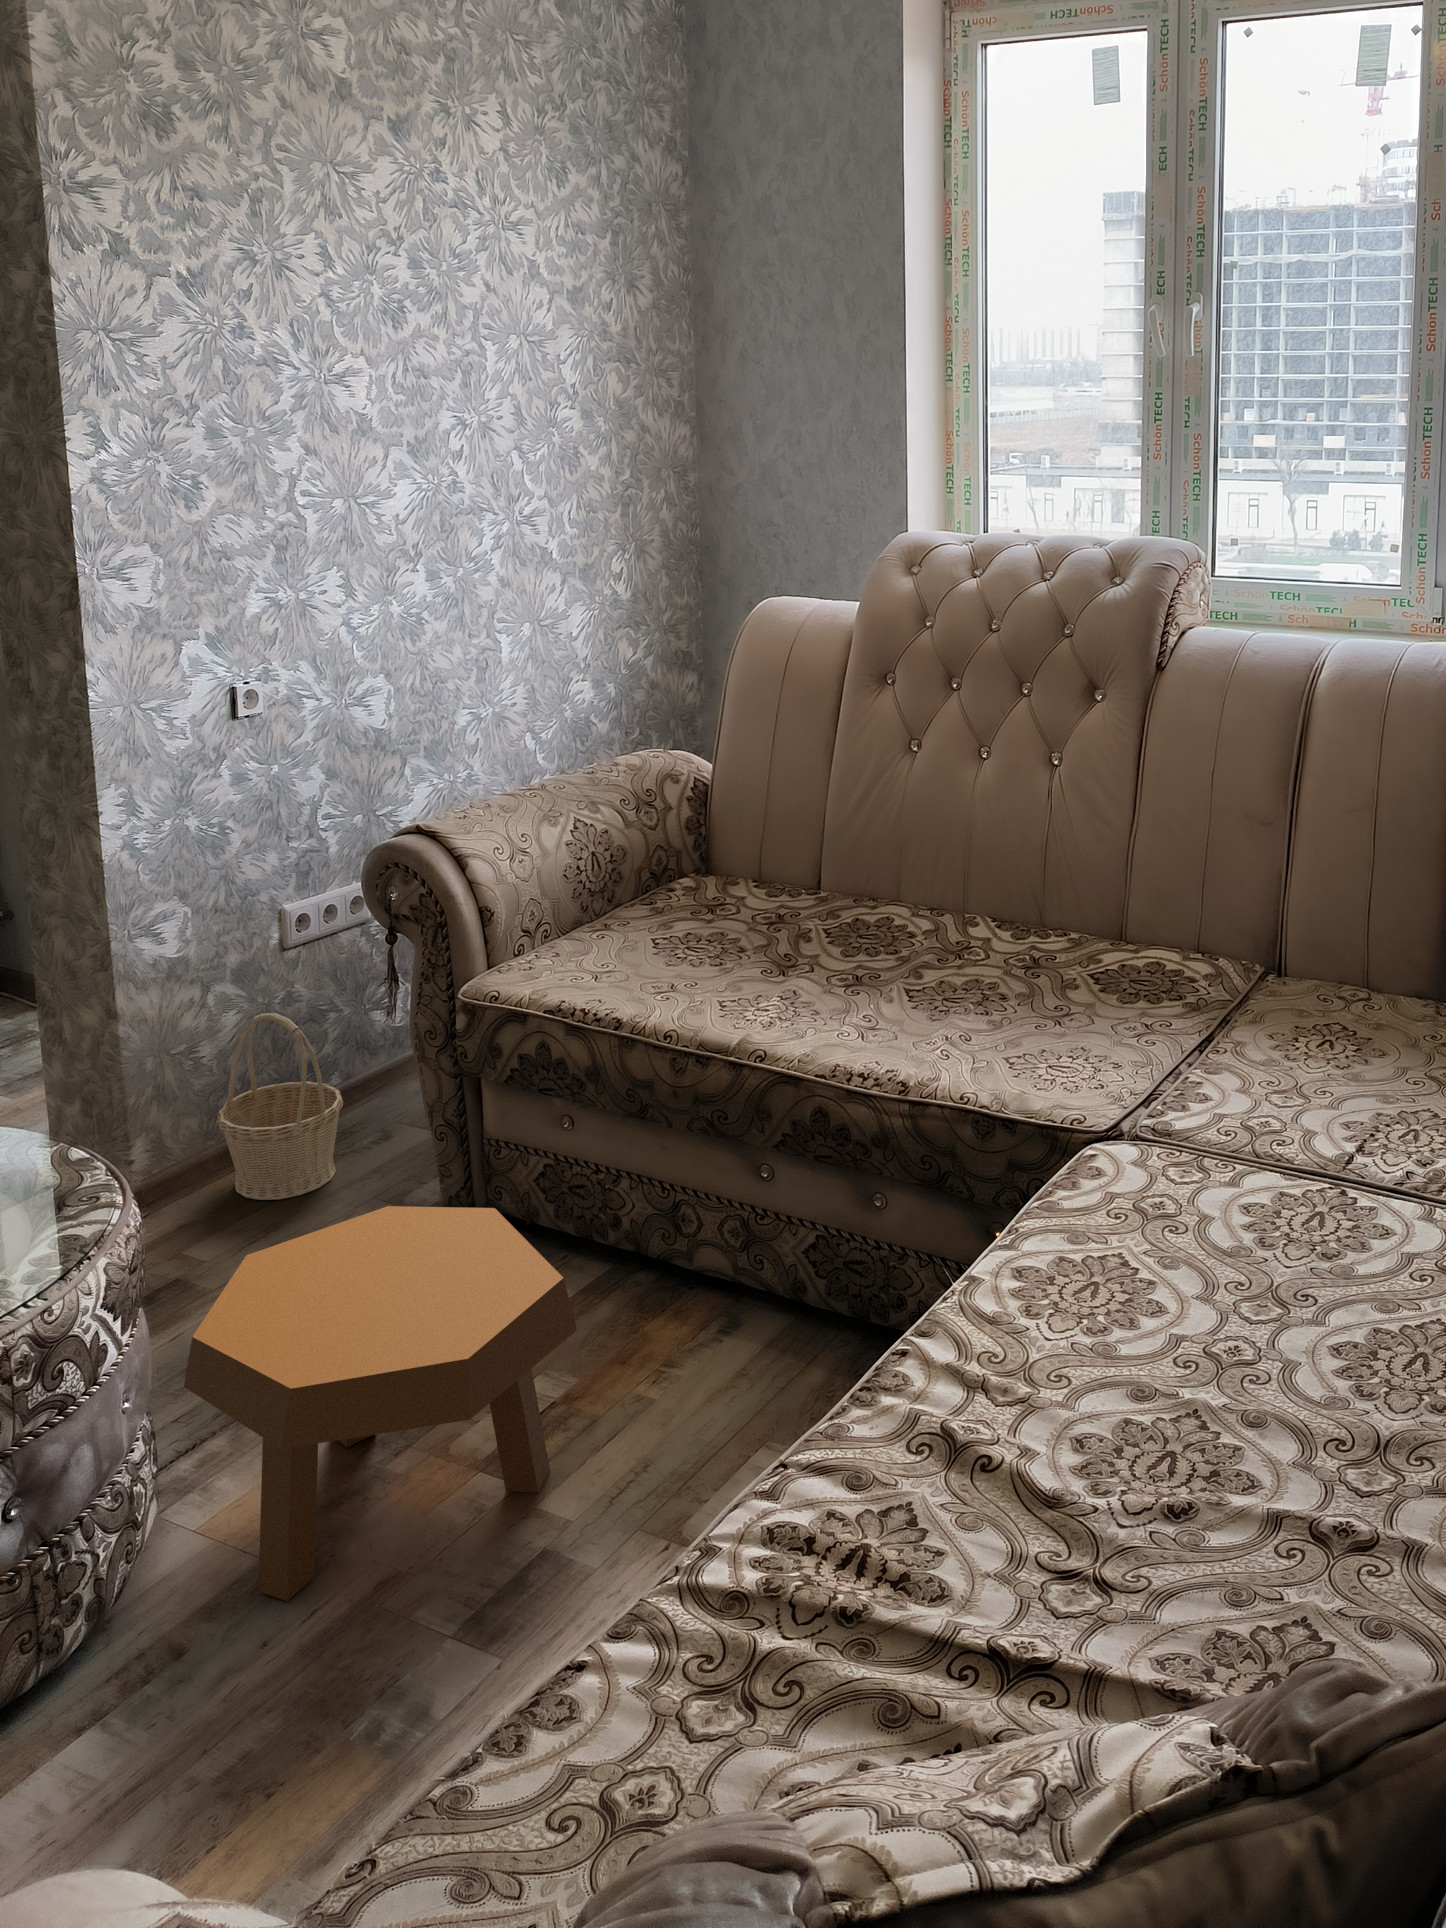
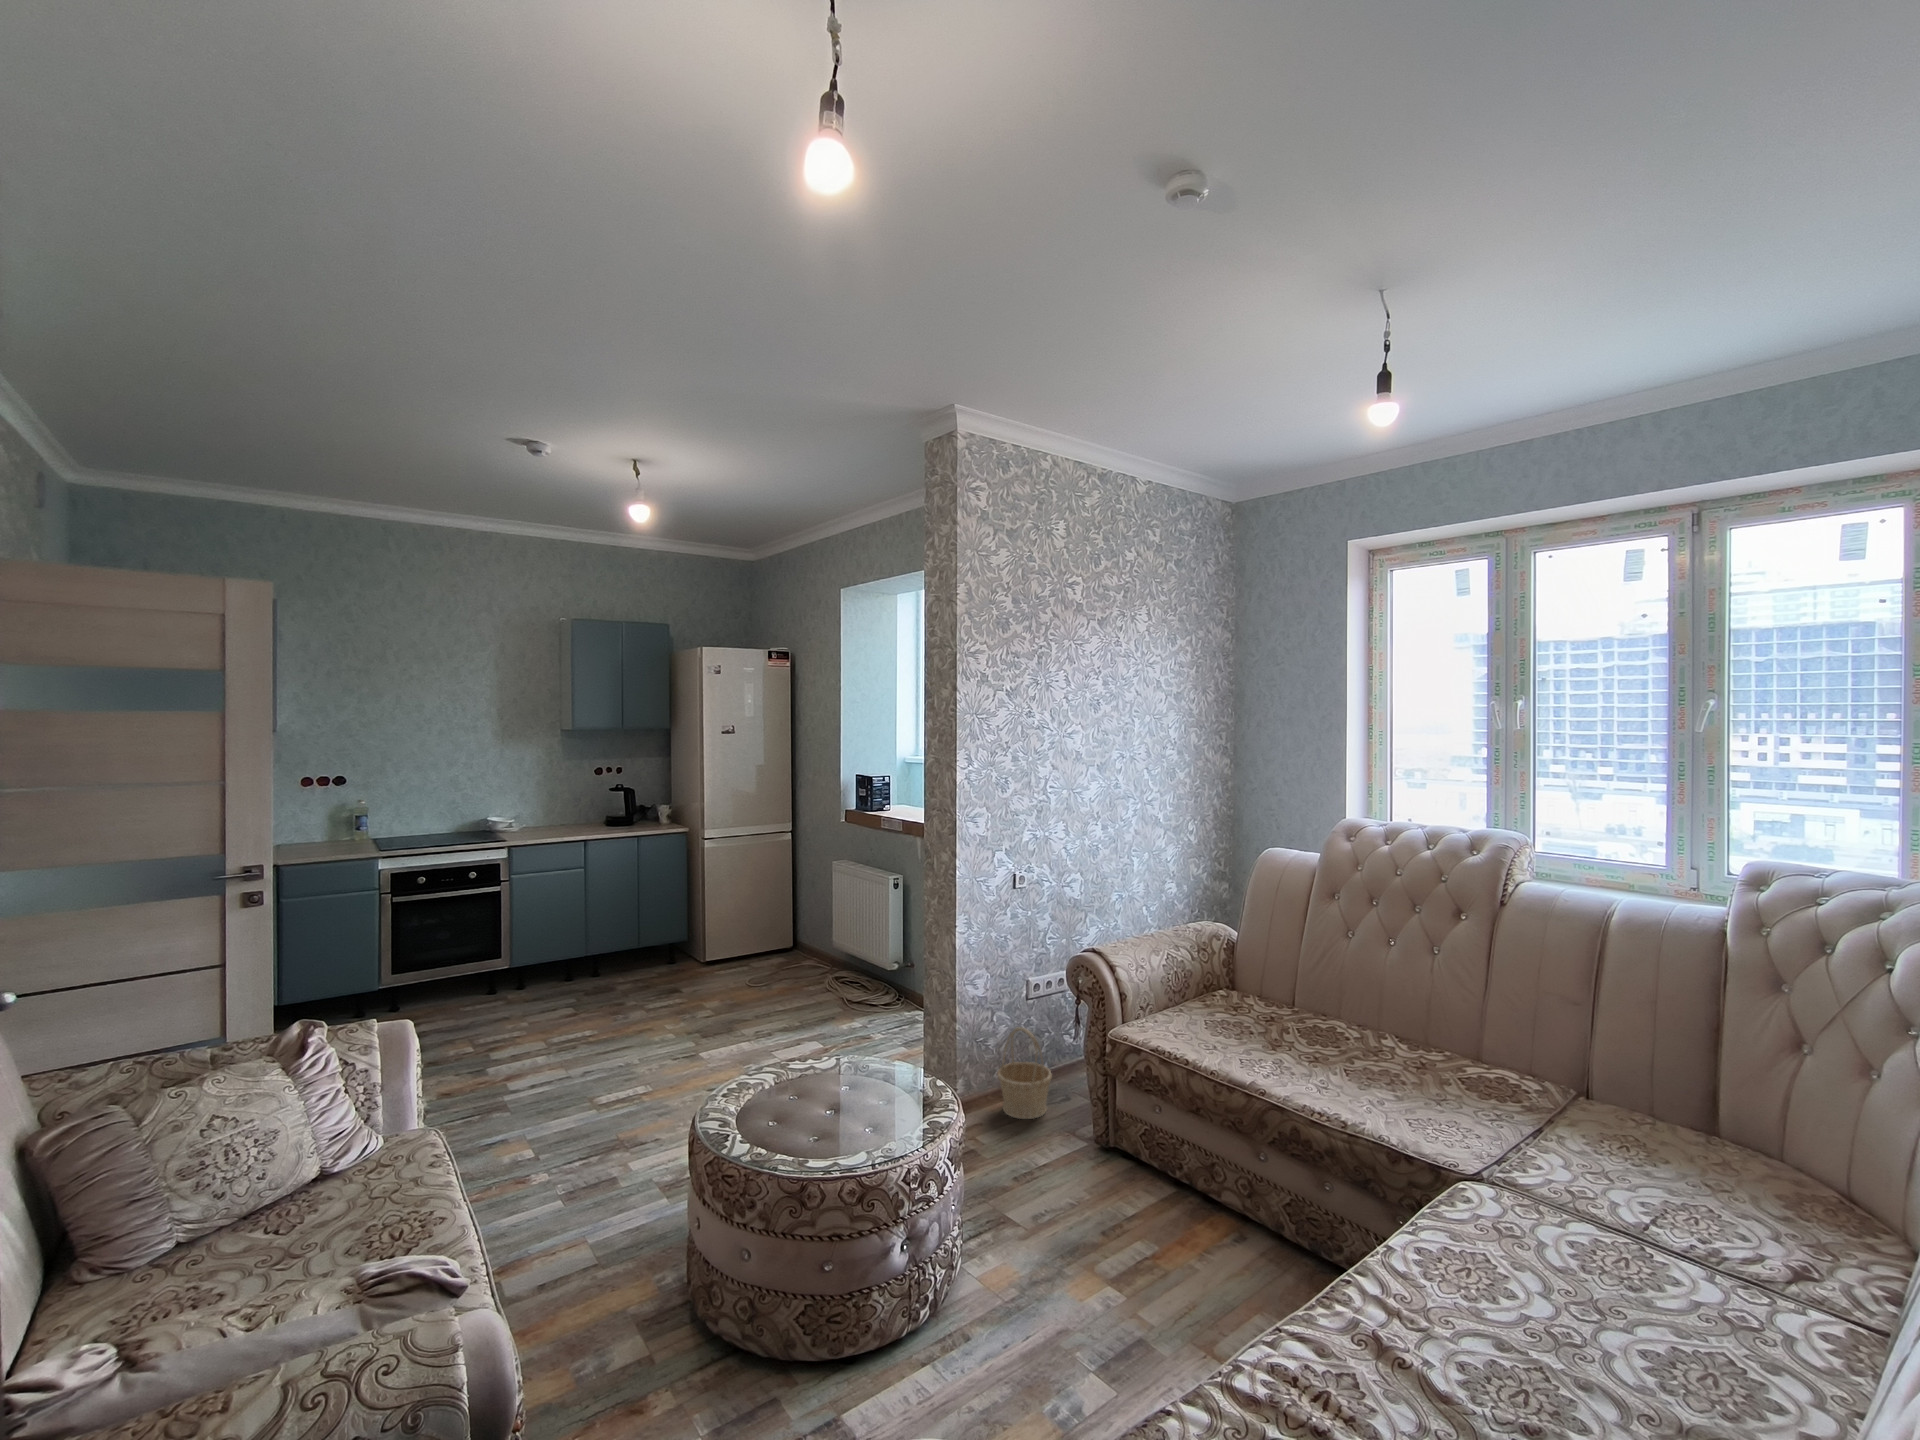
footstool: present [184,1206,577,1601] -> none [987,1135,1167,1325]

